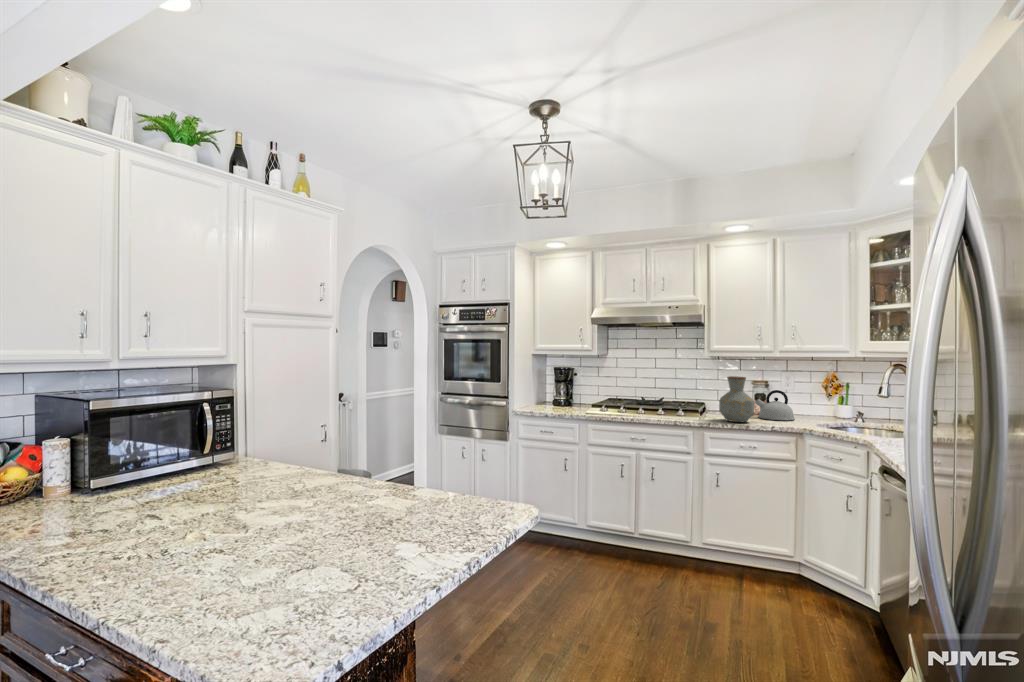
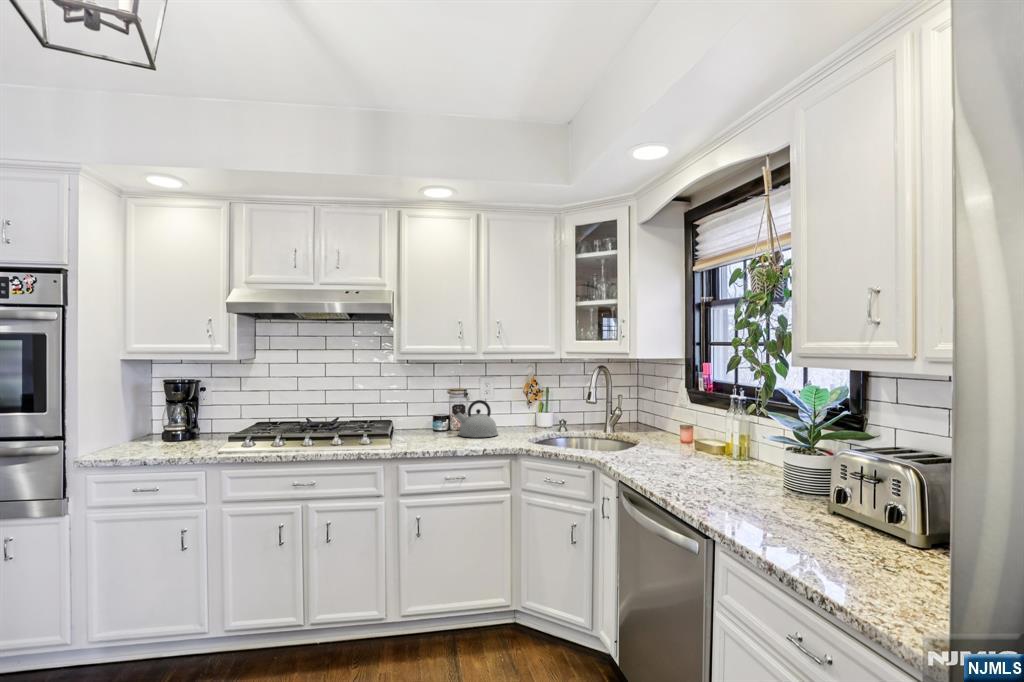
vase: present [719,376,754,422] -> none [416,386,457,446]

